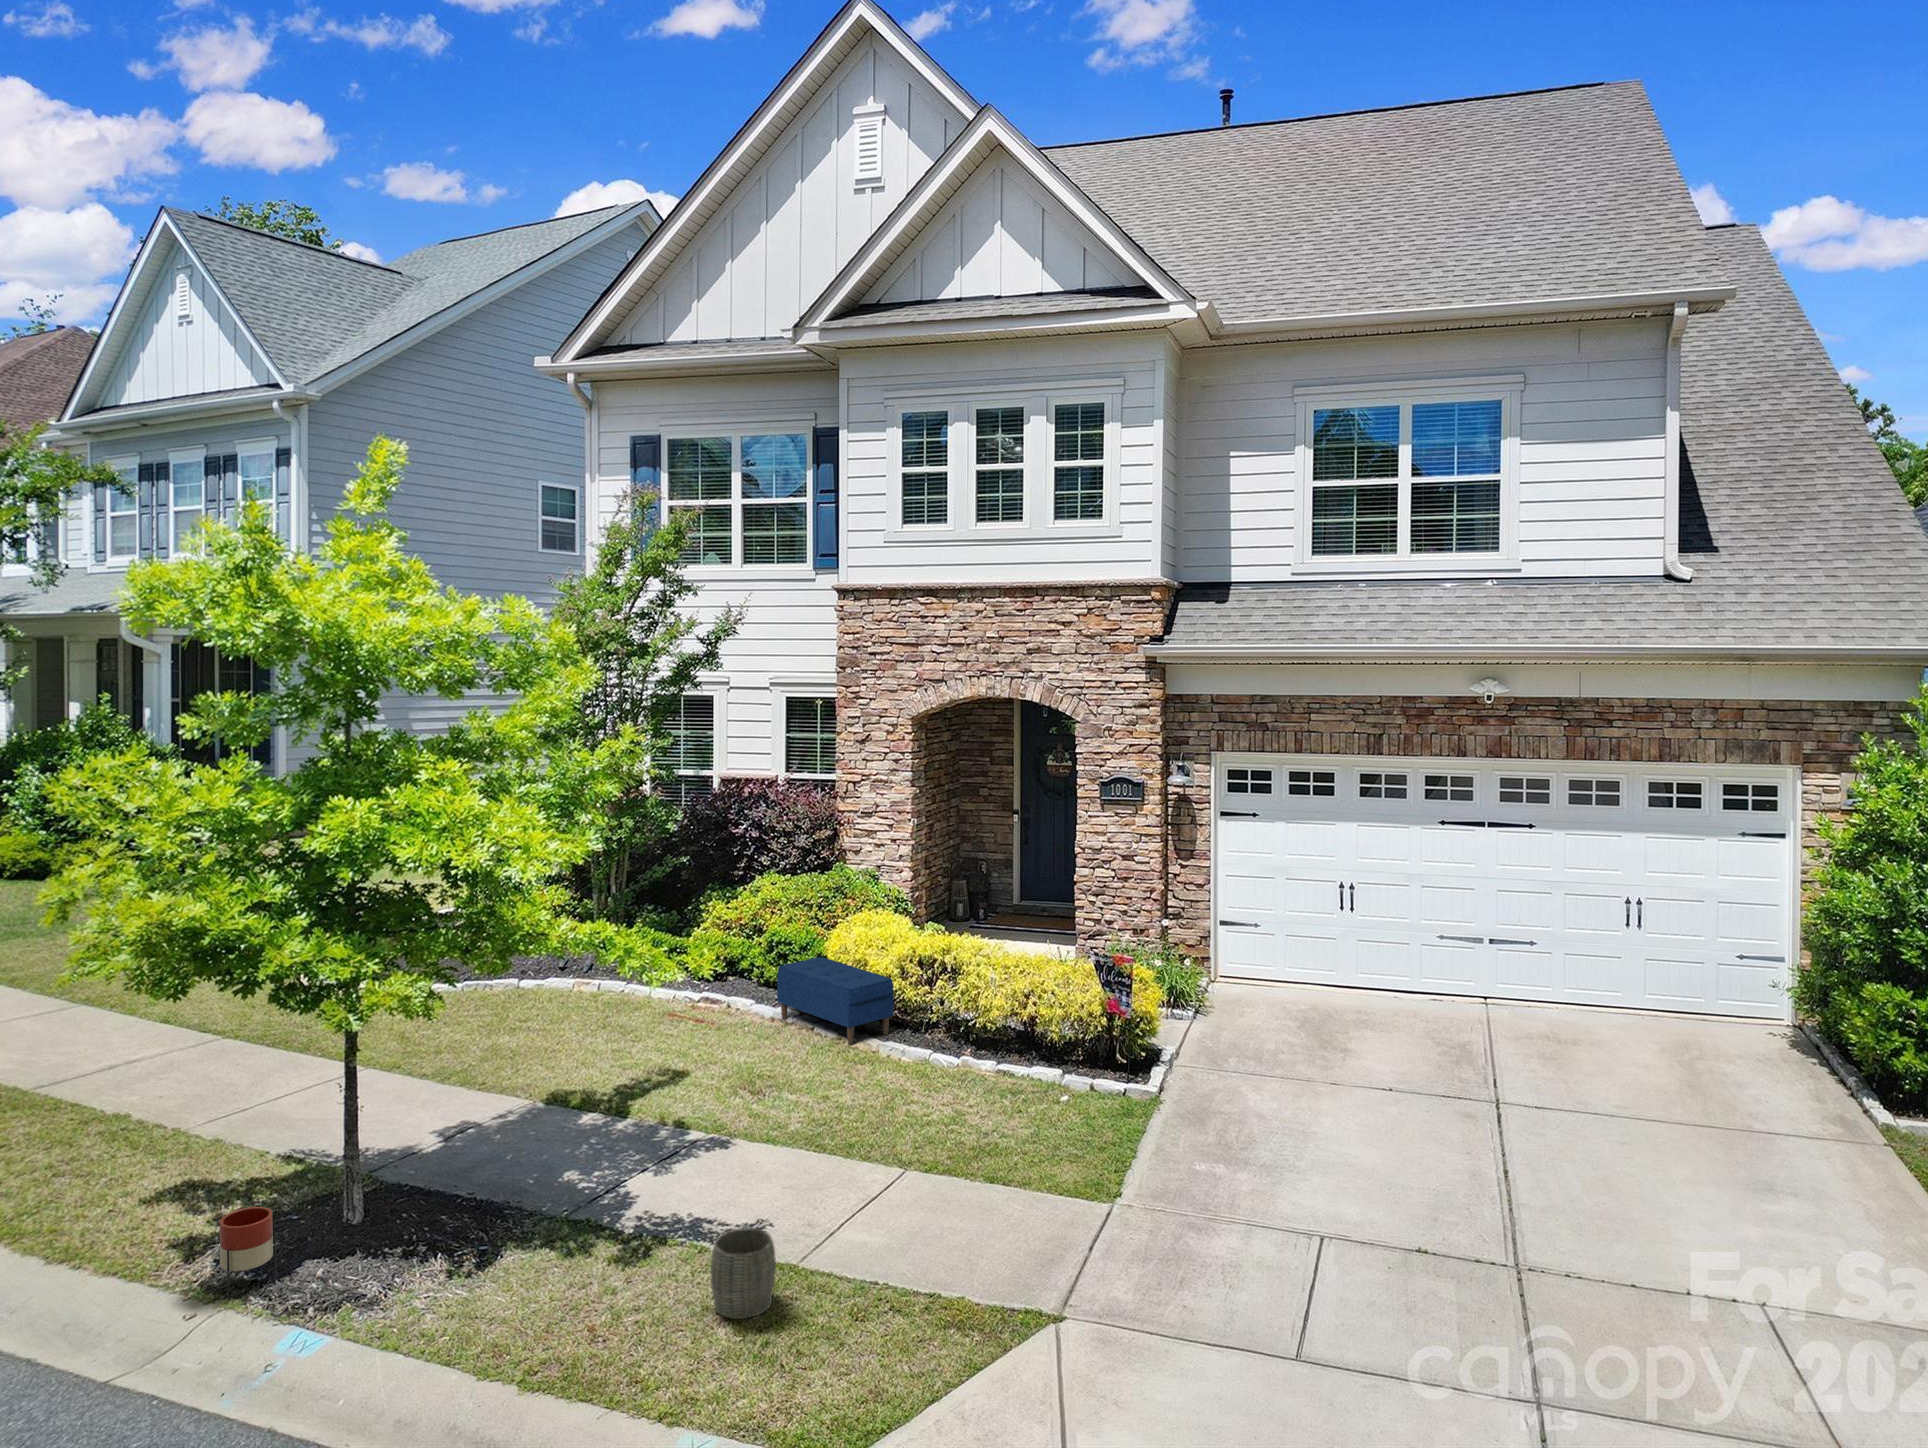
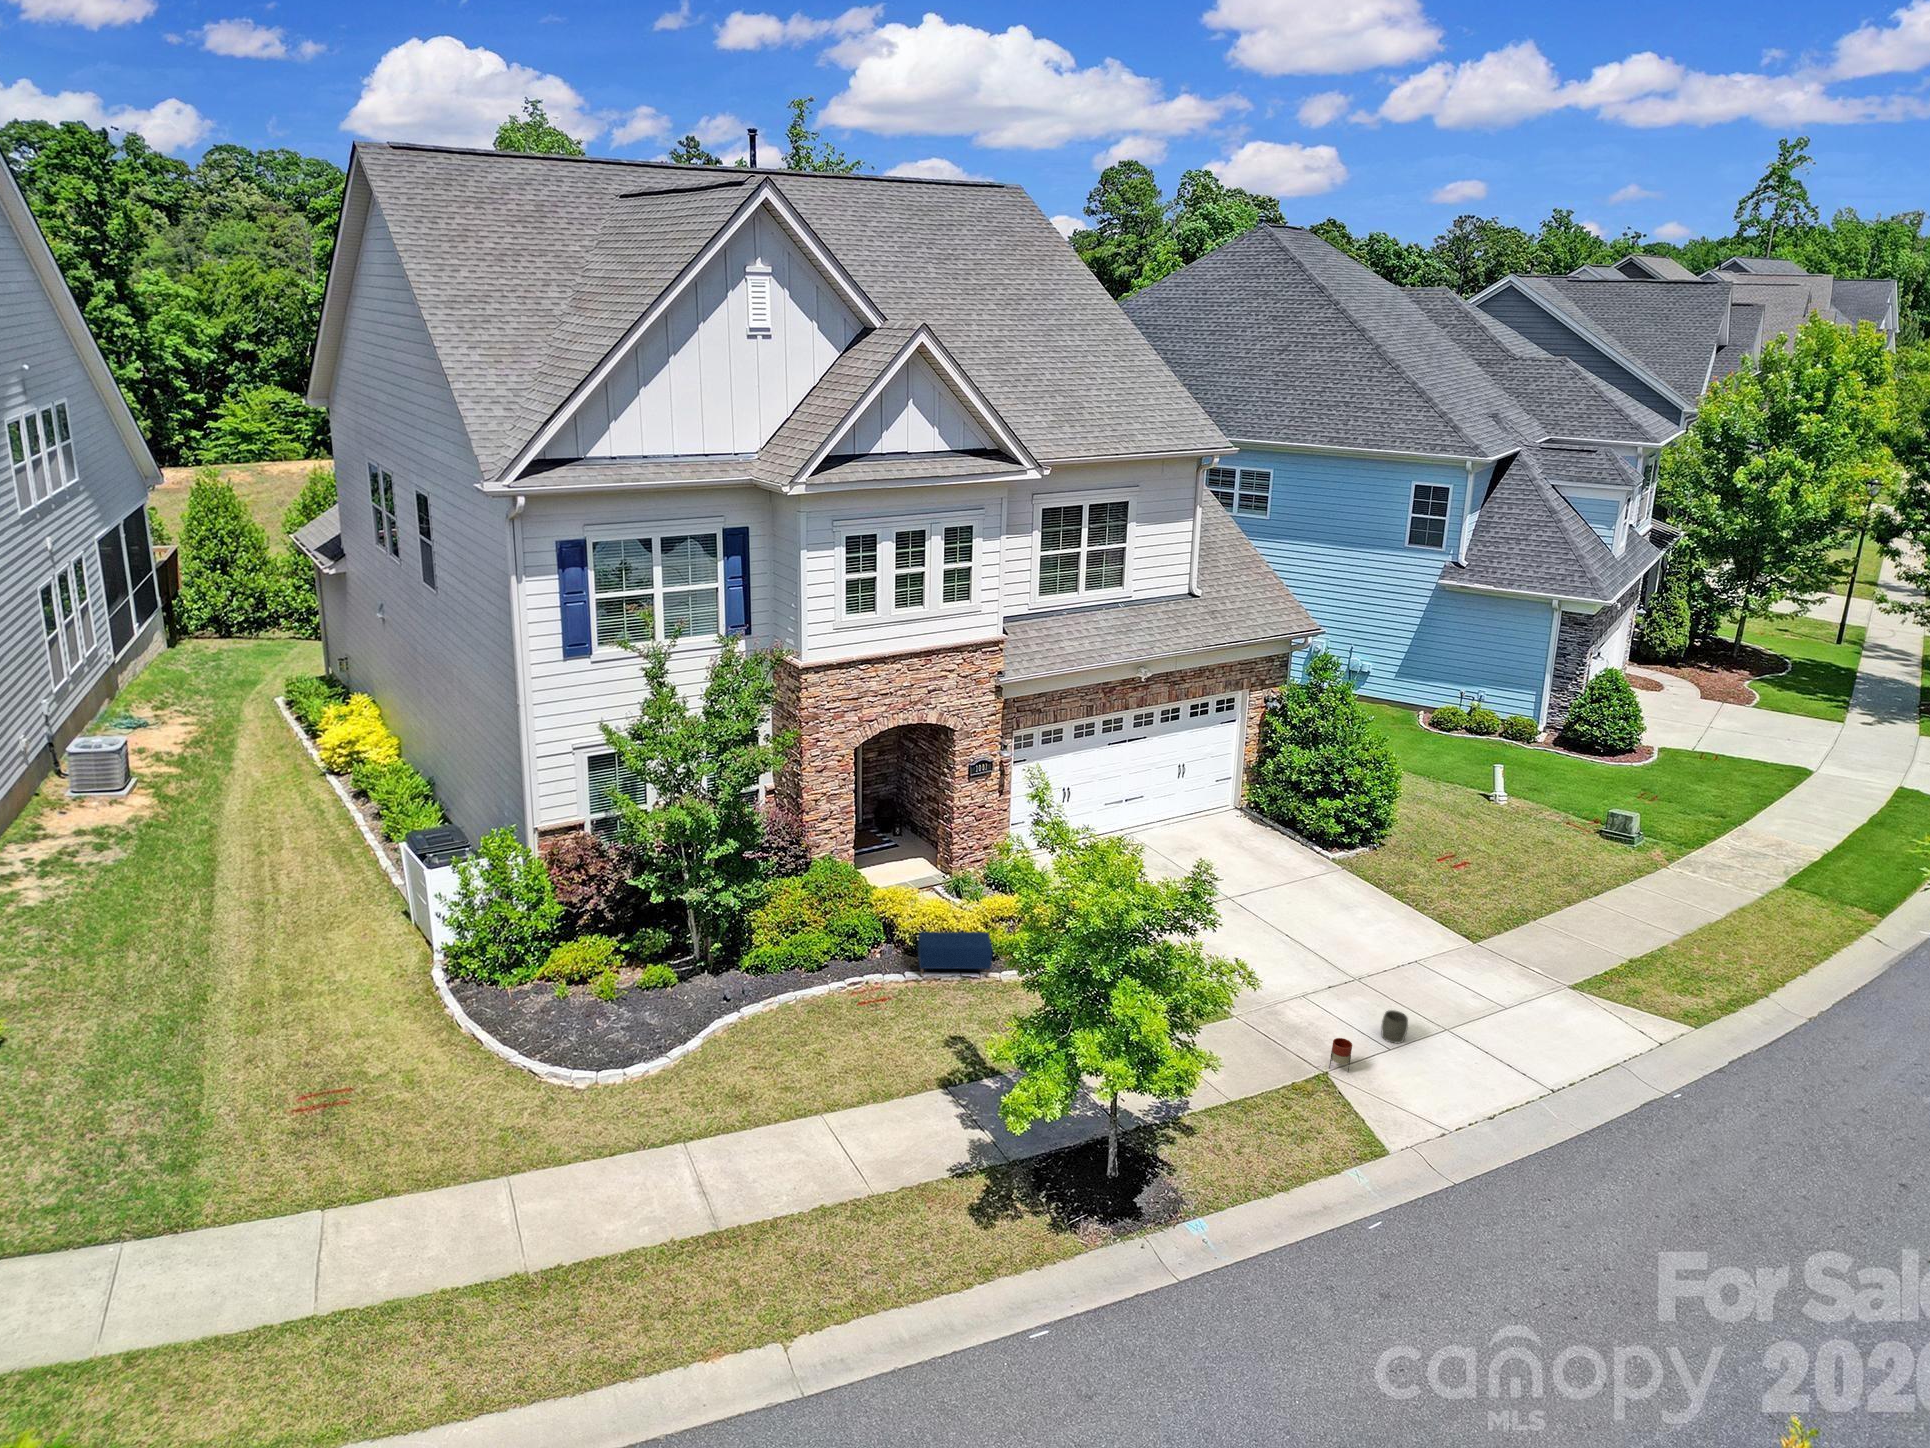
planter: present [220,1207,276,1298] -> present [1329,1038,1352,1072]
woven basket: present [711,1228,776,1319] -> present [1381,1010,1408,1043]

